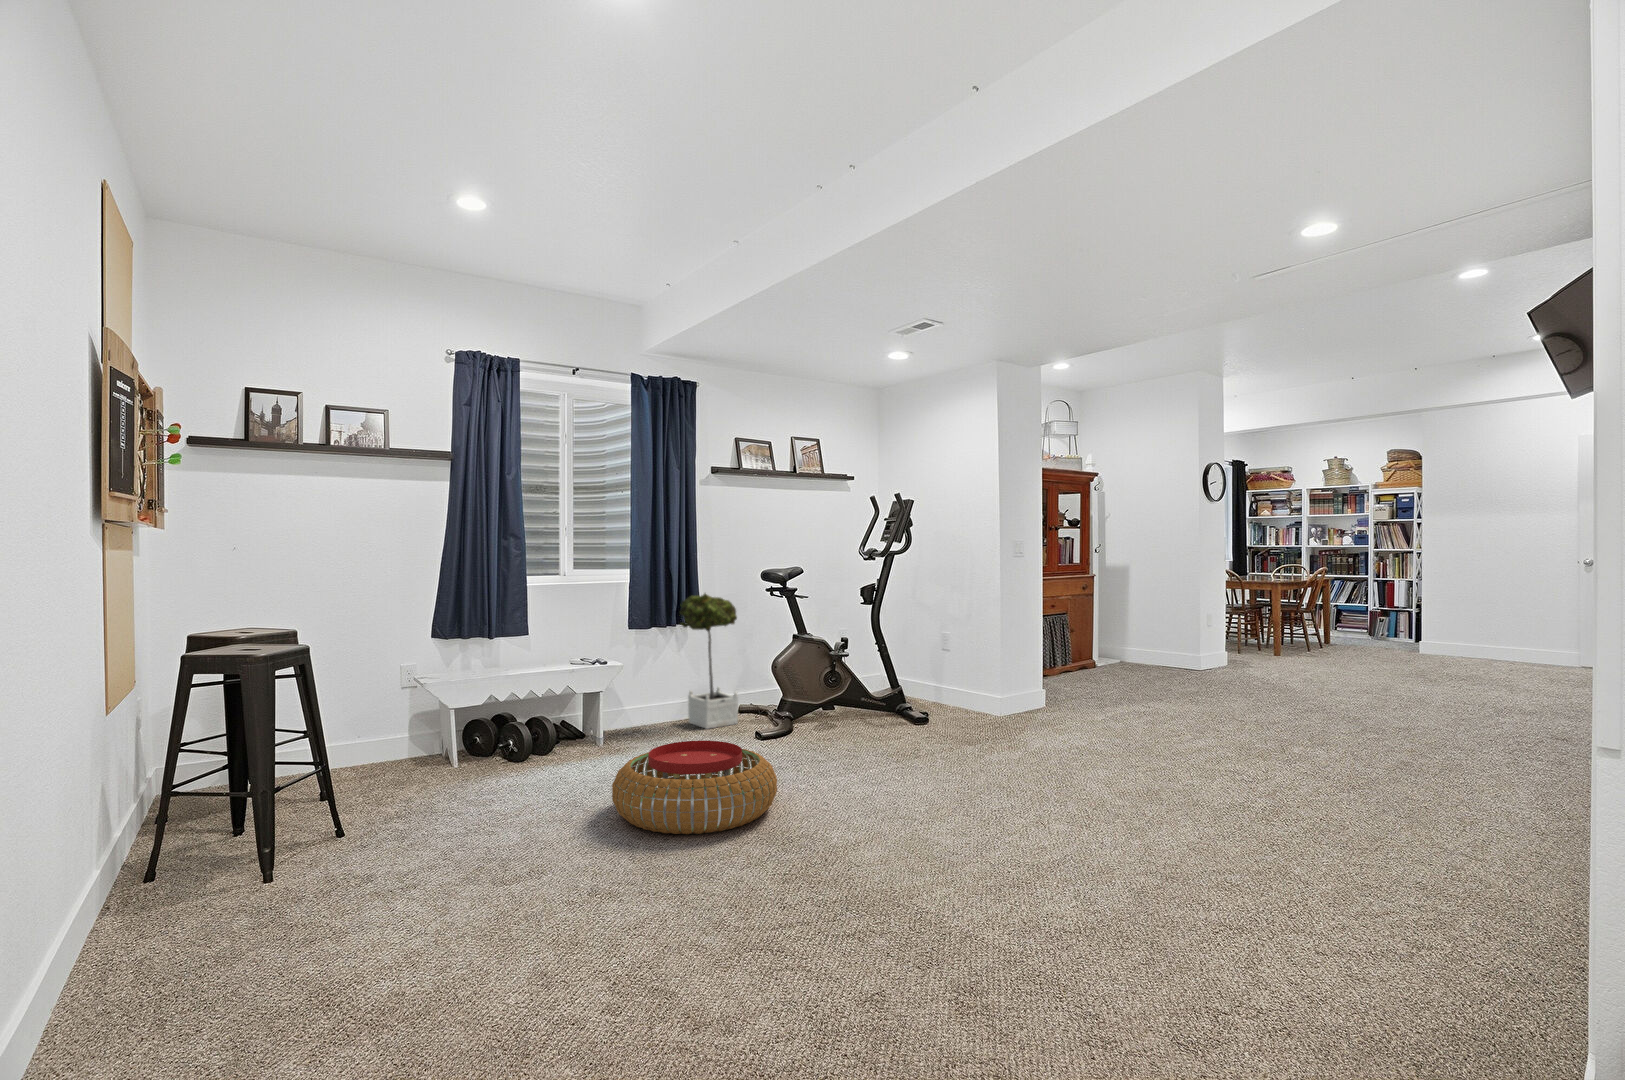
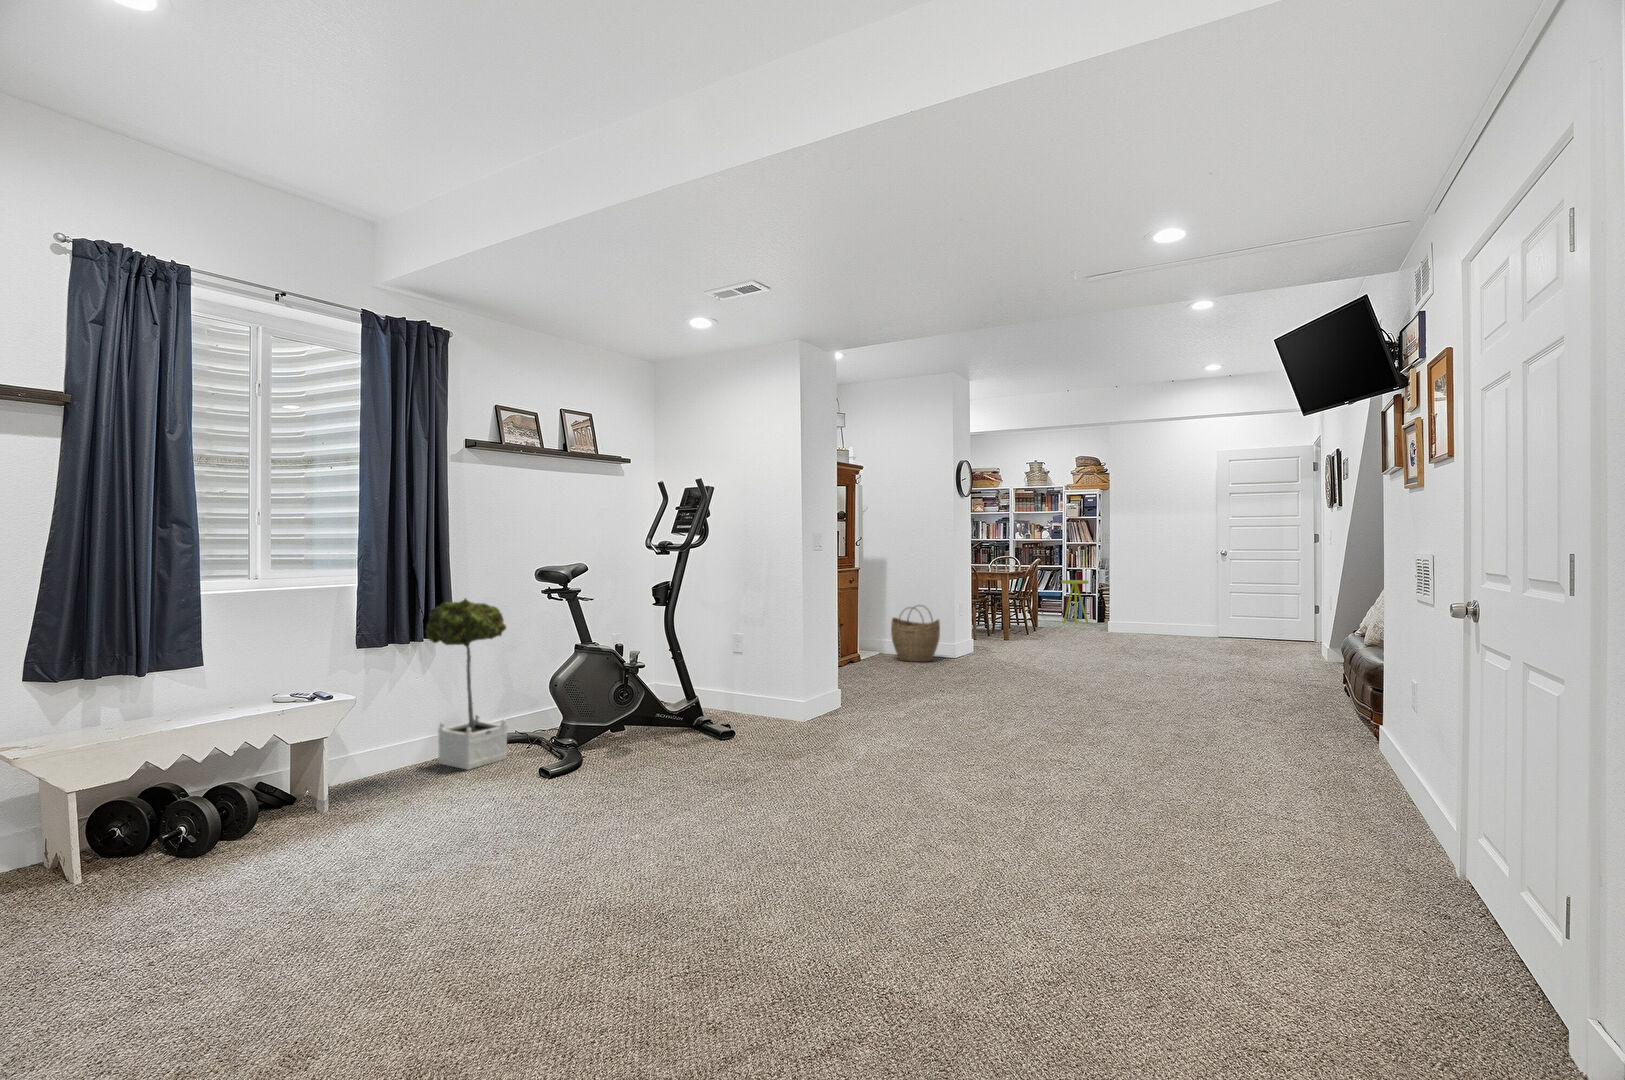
side table: none [1366,592,1404,643] -> present [1061,580,1089,624]
woven basket: none [1128,613,1183,673] -> present [891,606,940,662]
pouf: present [612,740,777,834] -> none [386,794,620,936]

